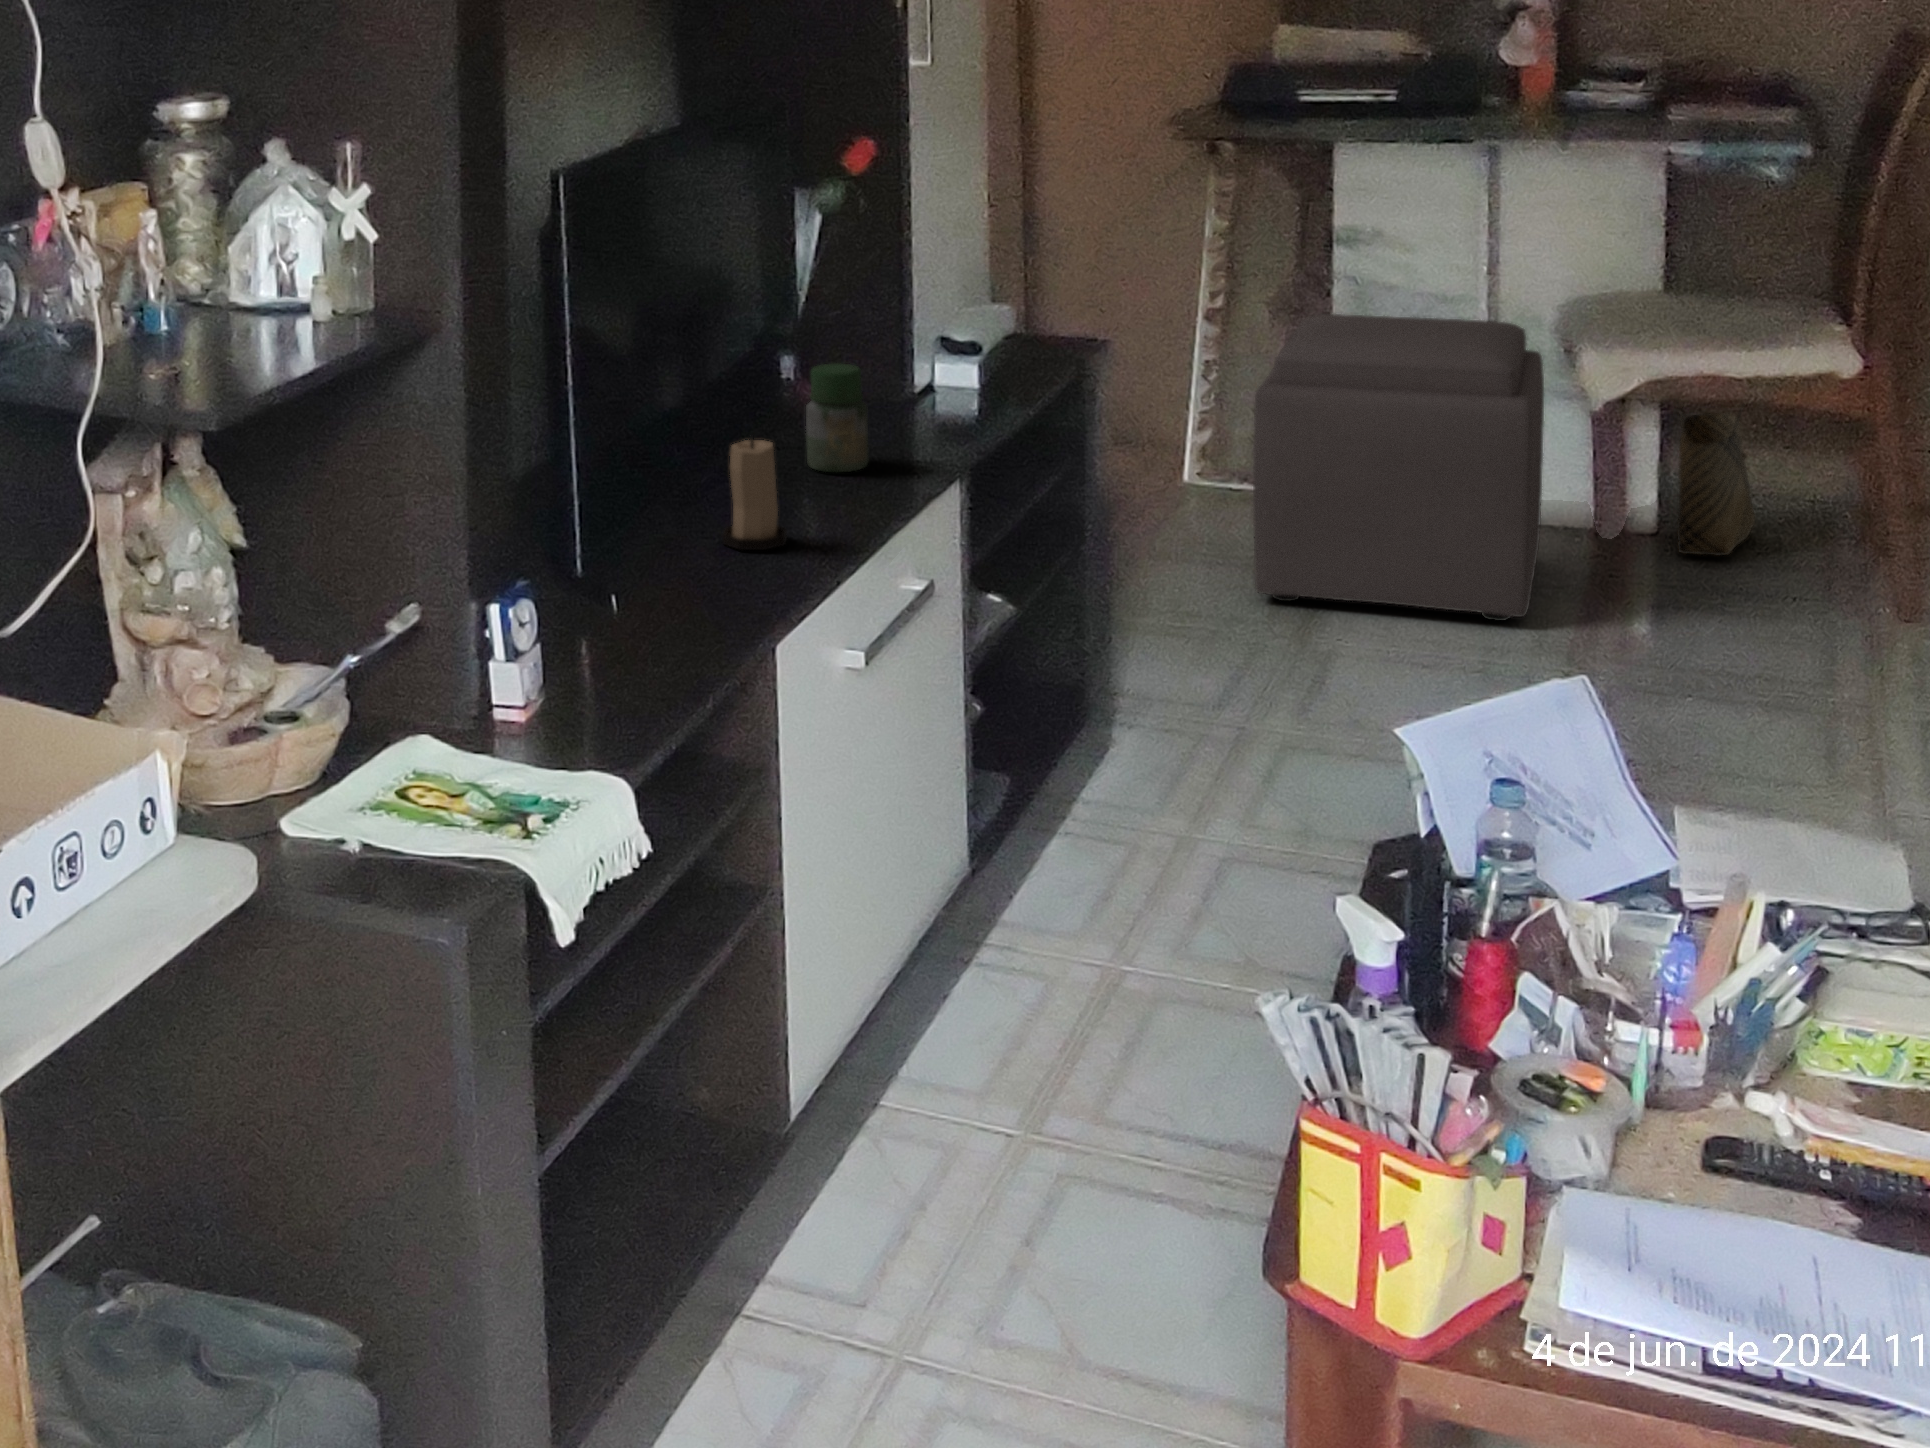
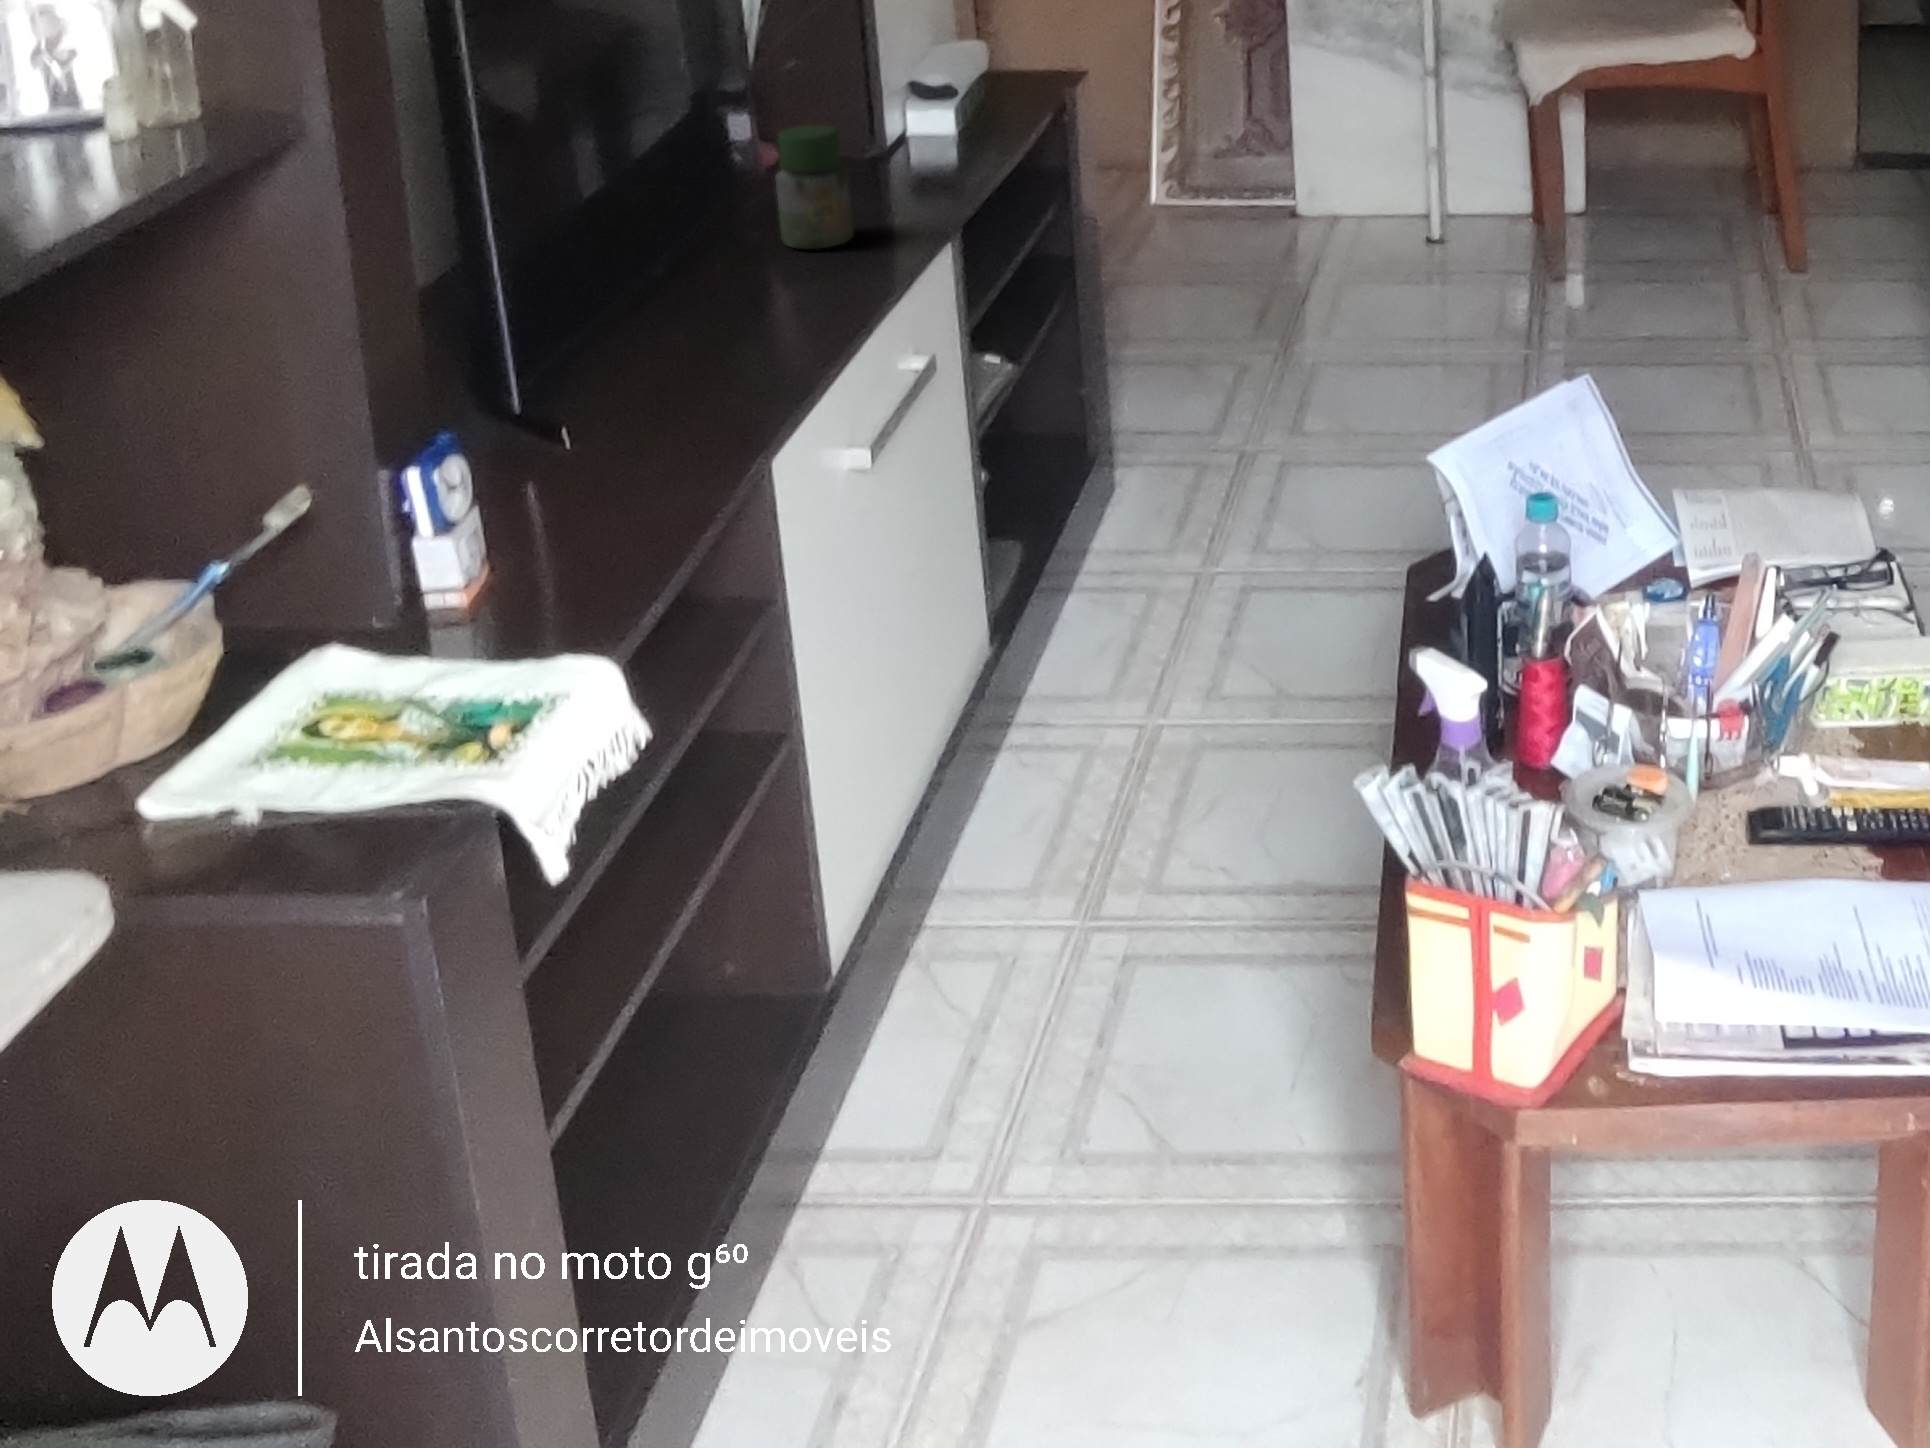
ottoman: present [1253,314,1544,621] -> none [1228,27,1489,318]
woven basket: present [1677,399,1755,556] -> none [1588,50,1663,232]
candle: present [722,436,787,550] -> none [694,219,773,354]

